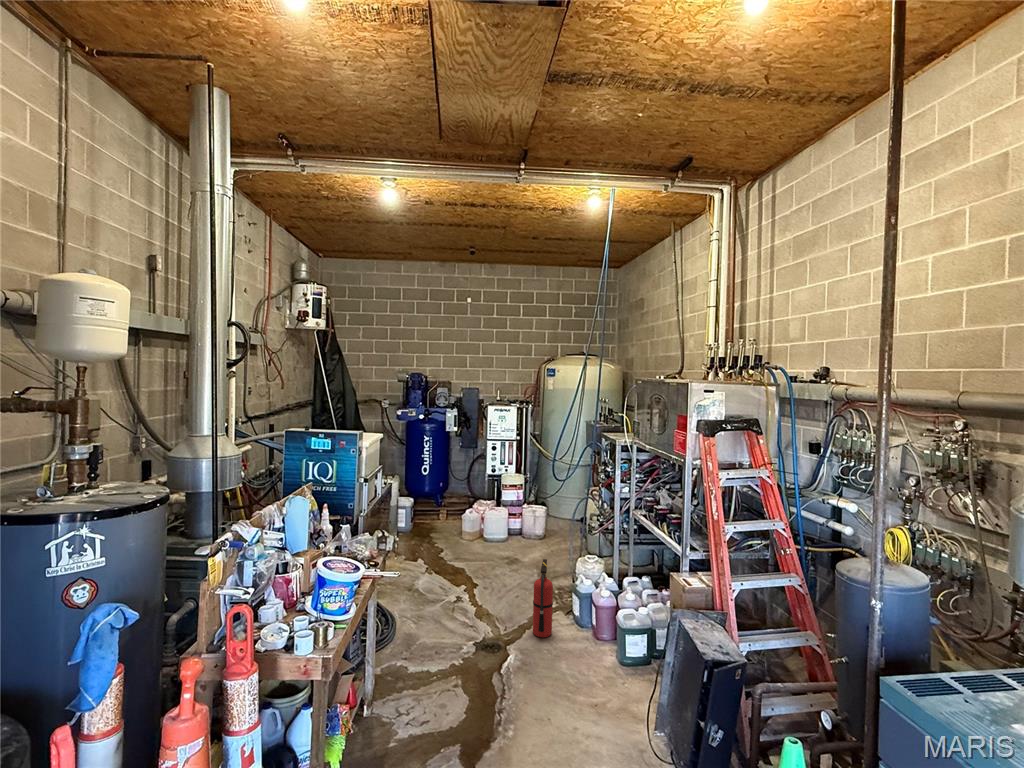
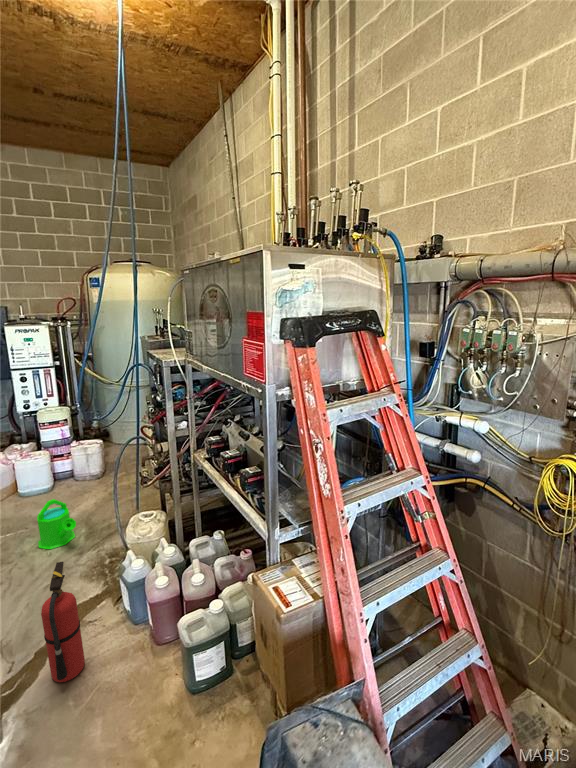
watering can: none [507,537,536,574] -> present [37,499,76,549]

